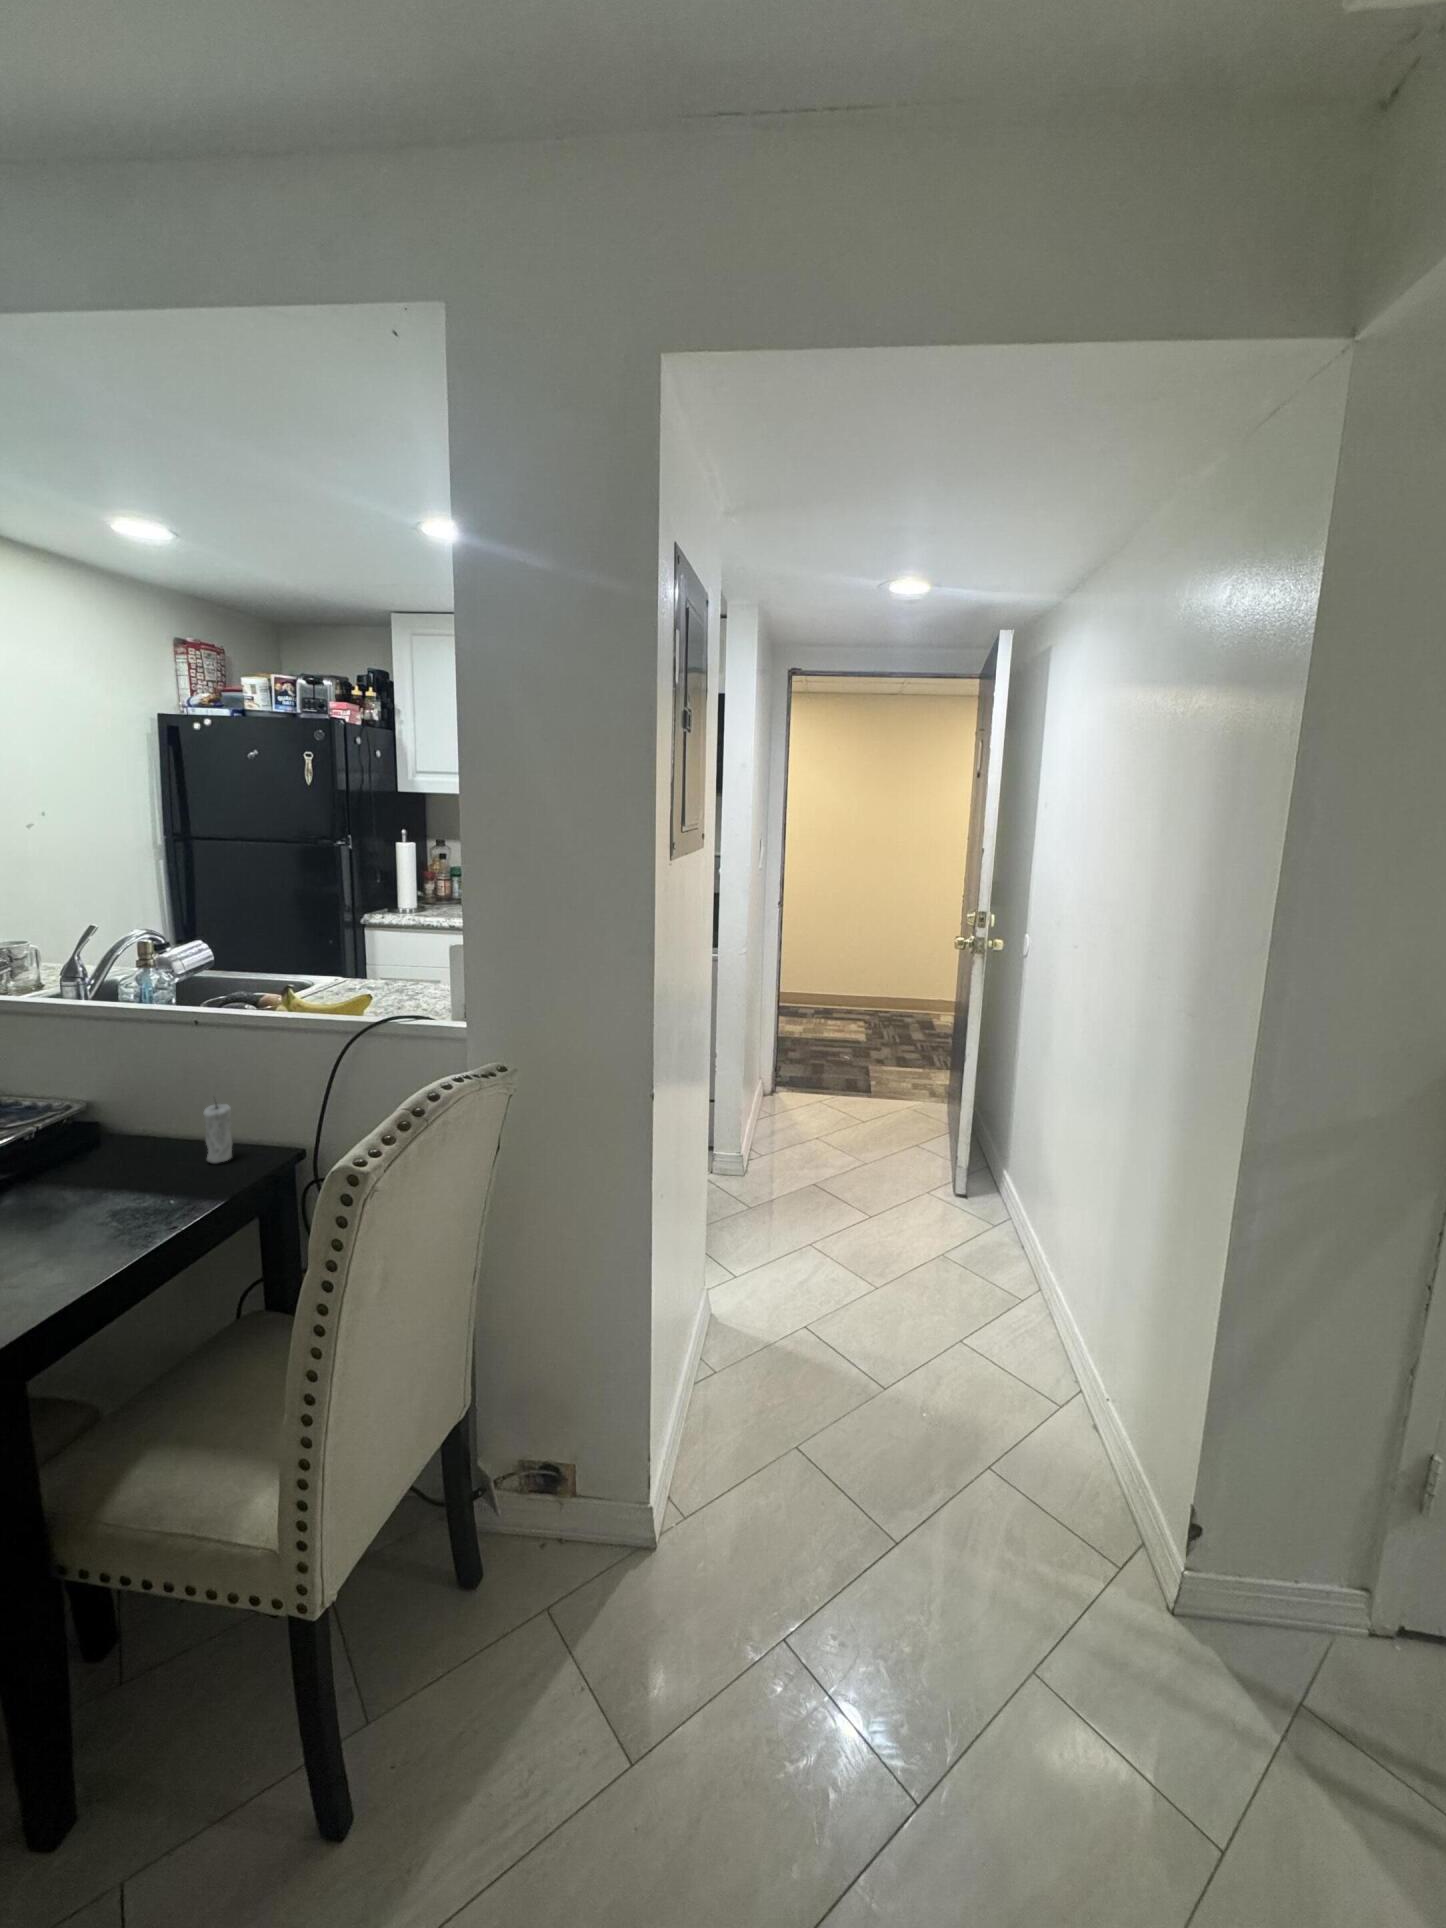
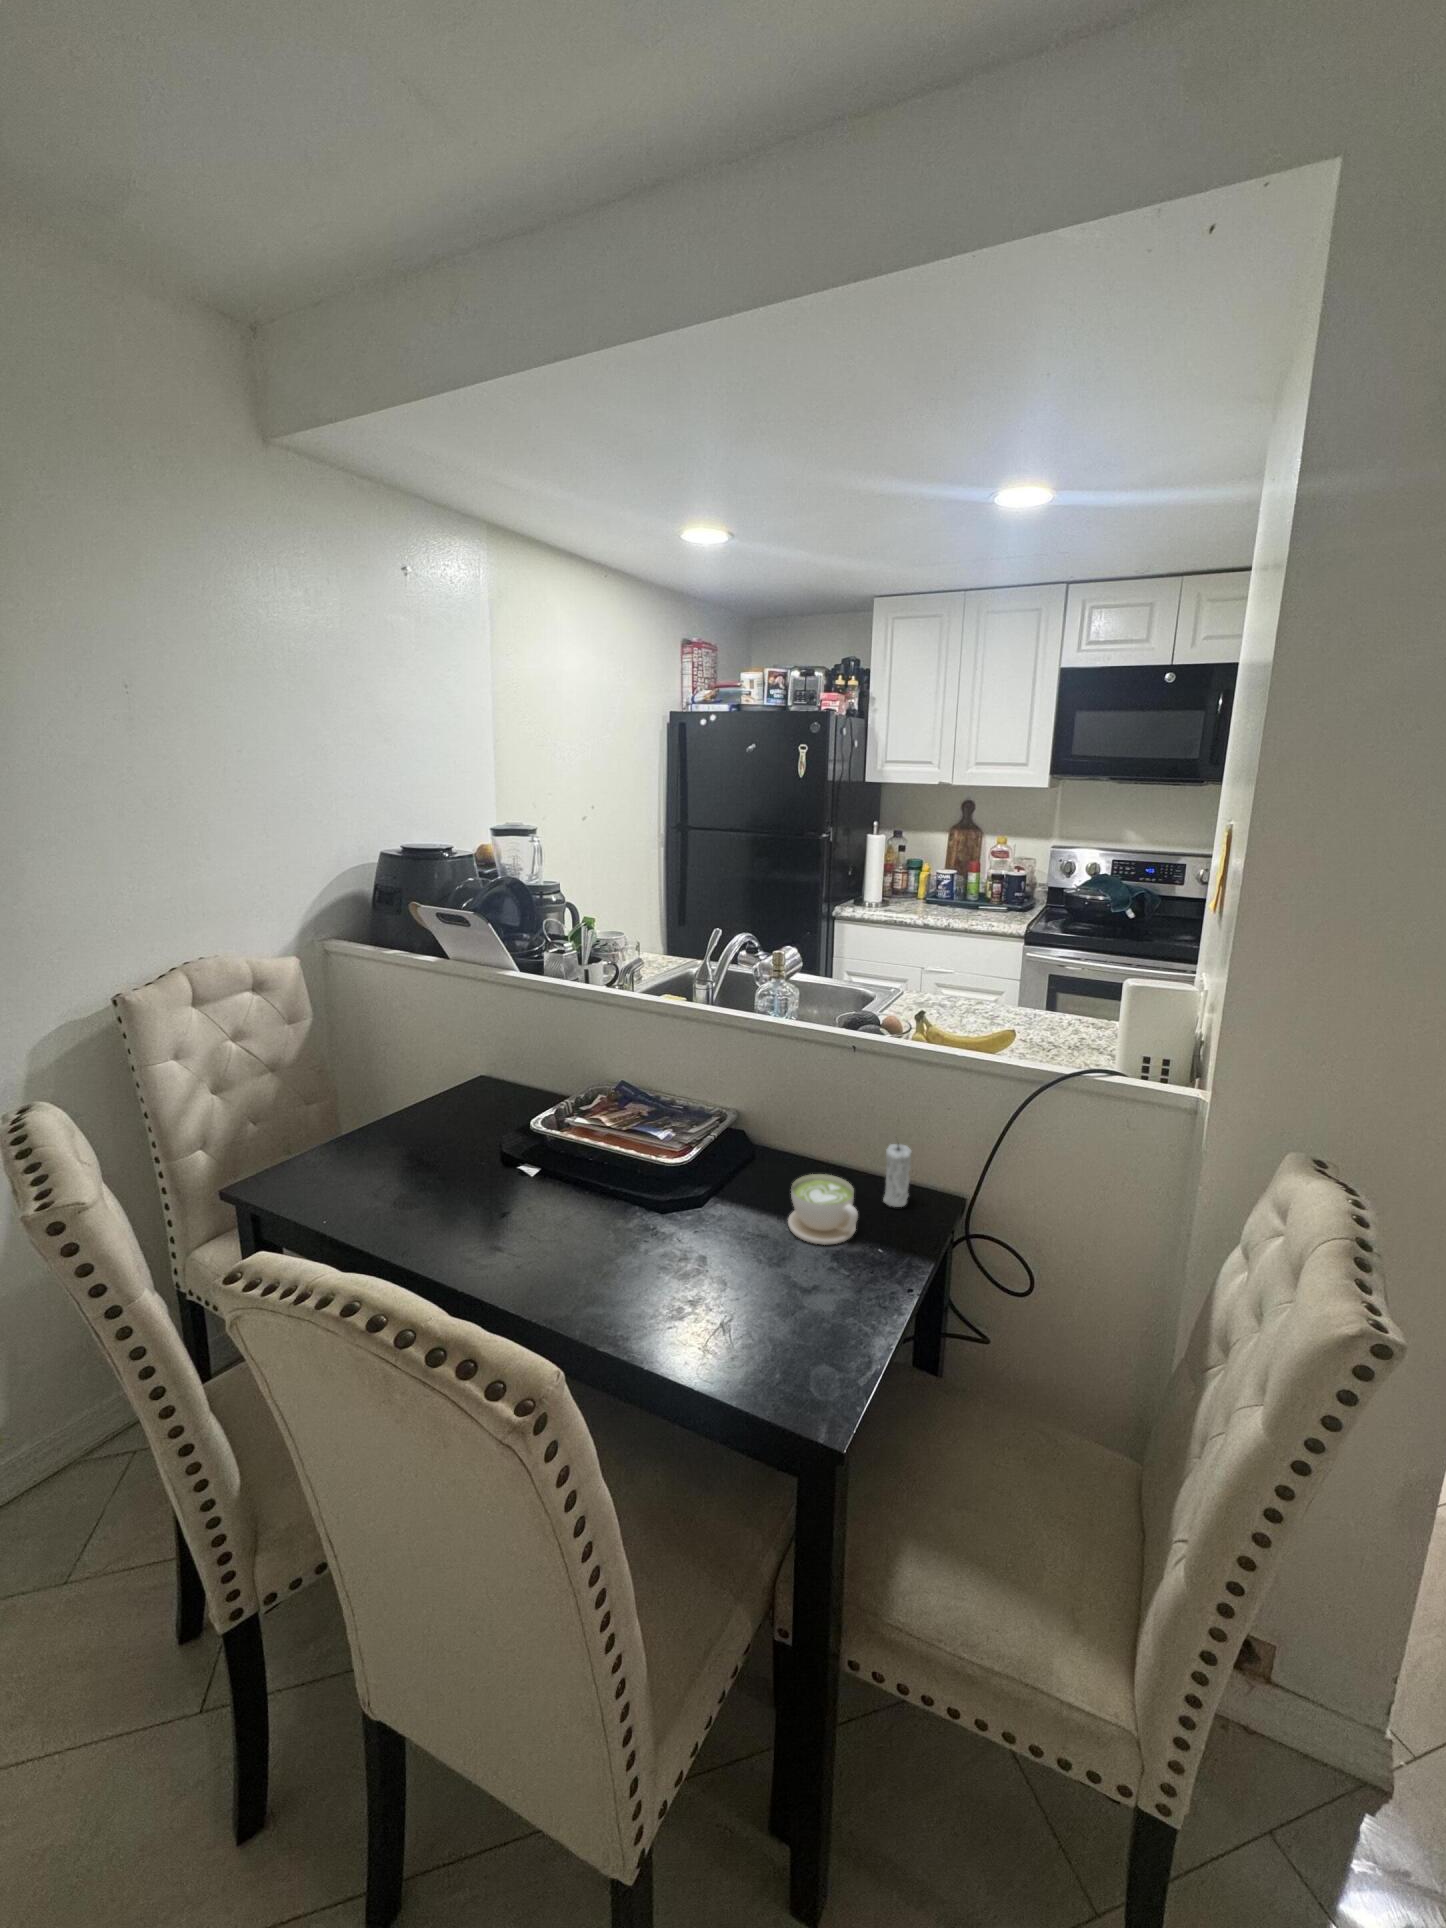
coffee cup: none [73,1140,157,1205] -> present [788,1174,858,1244]

